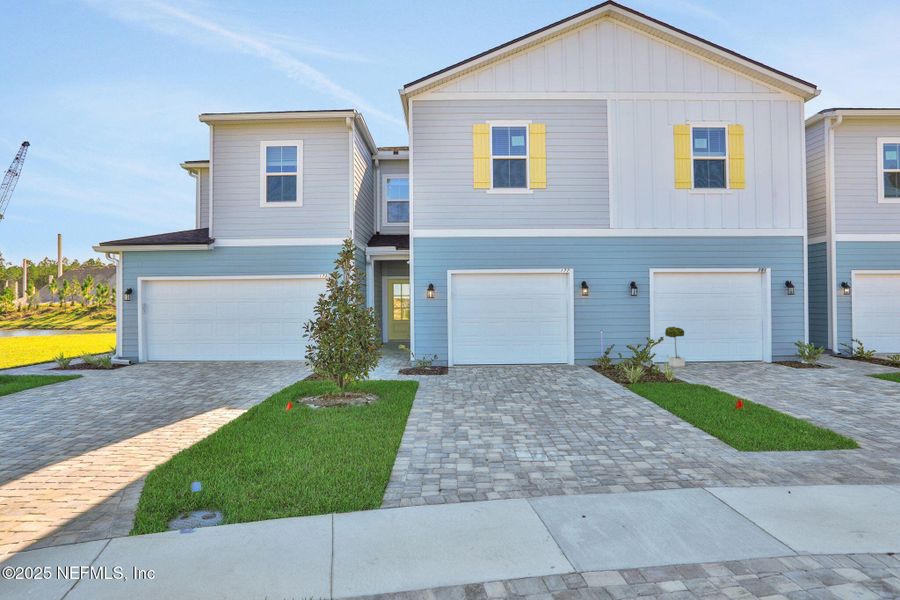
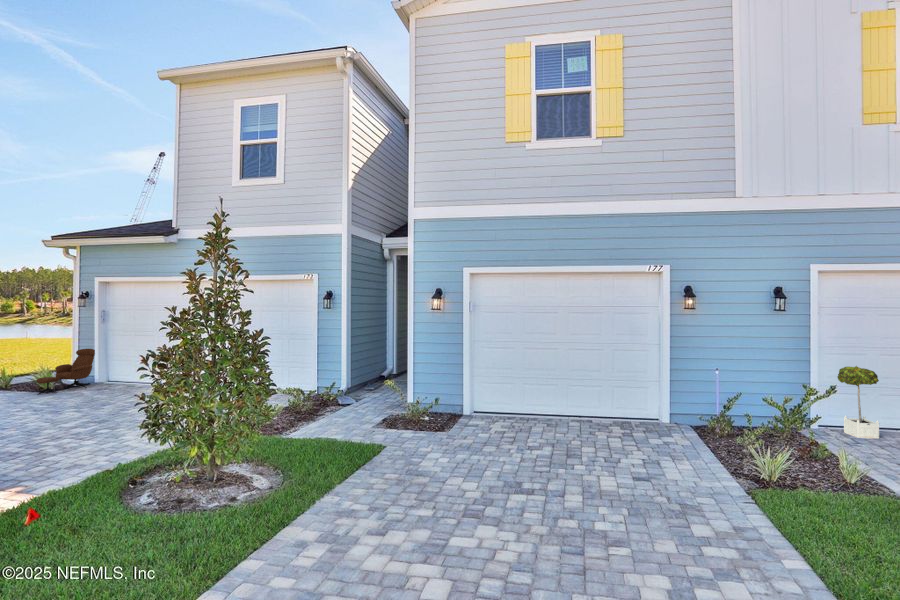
lounge chair: none [102,335,140,371] -> present [37,349,95,394]

